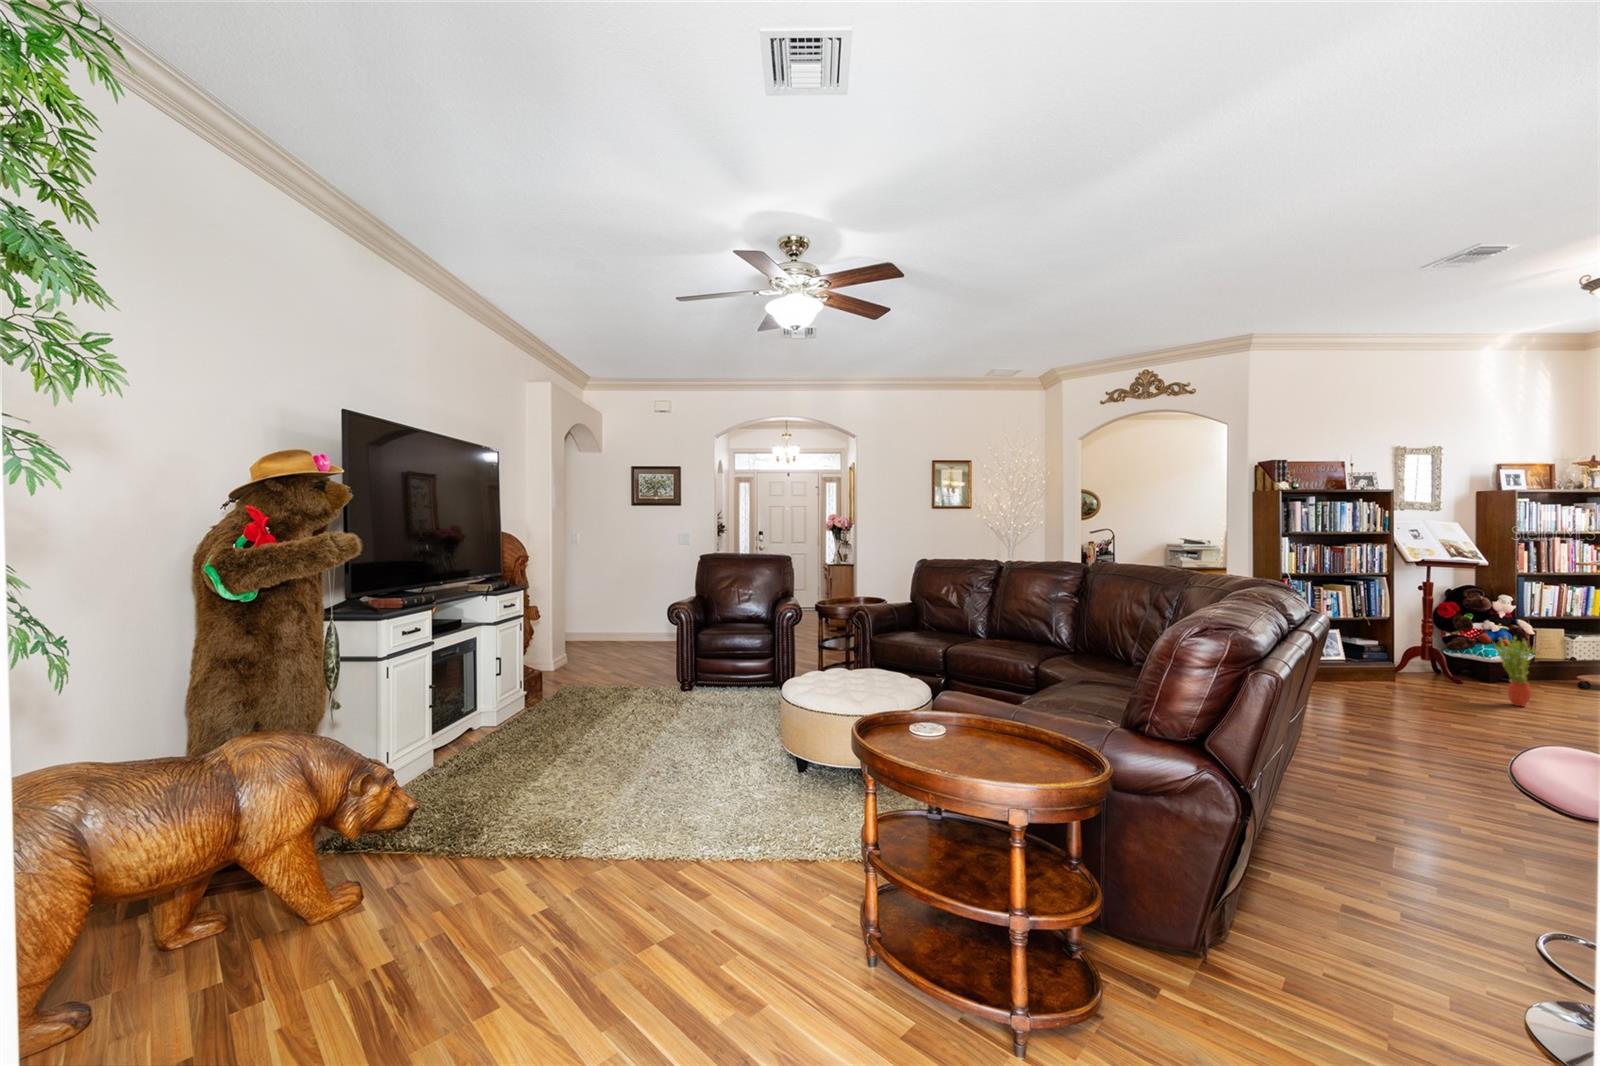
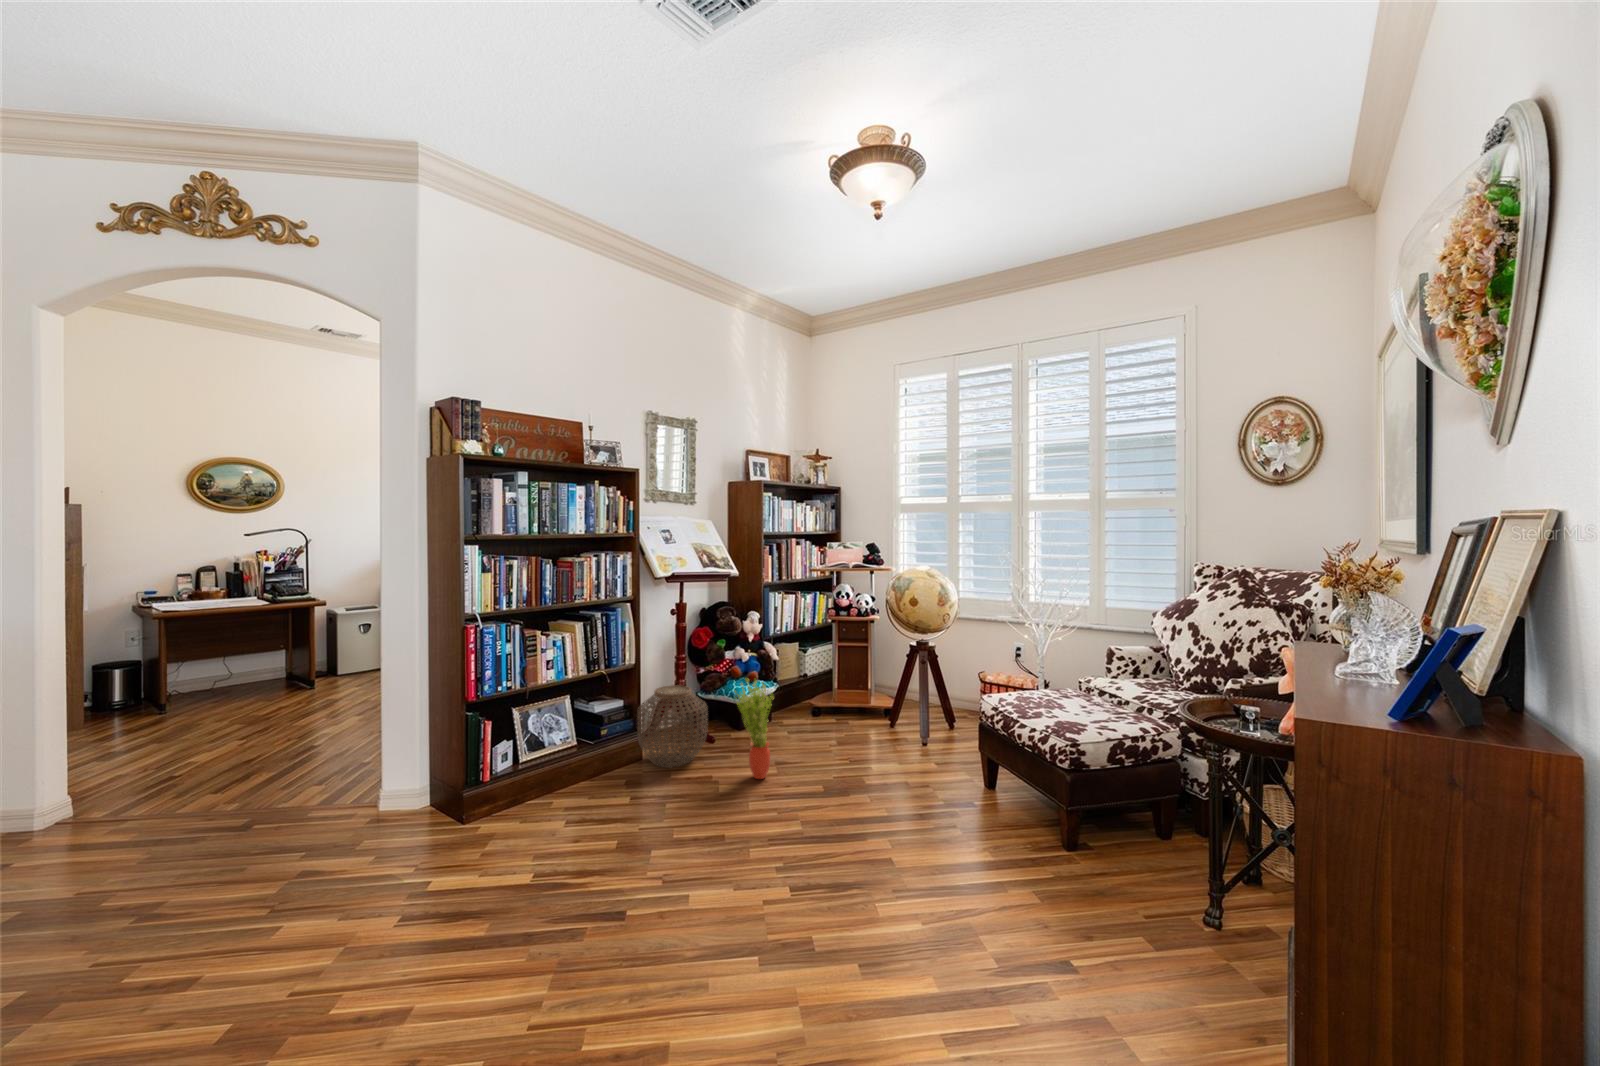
woven basket: none [1394,635,1461,688] -> present [638,685,707,767]

